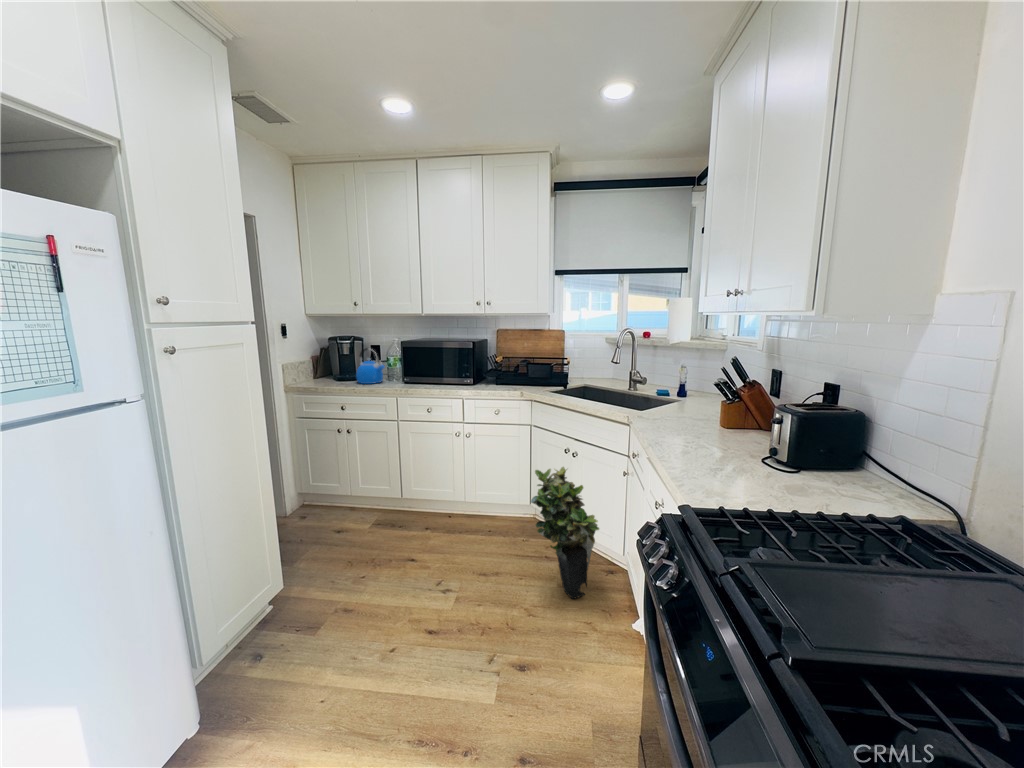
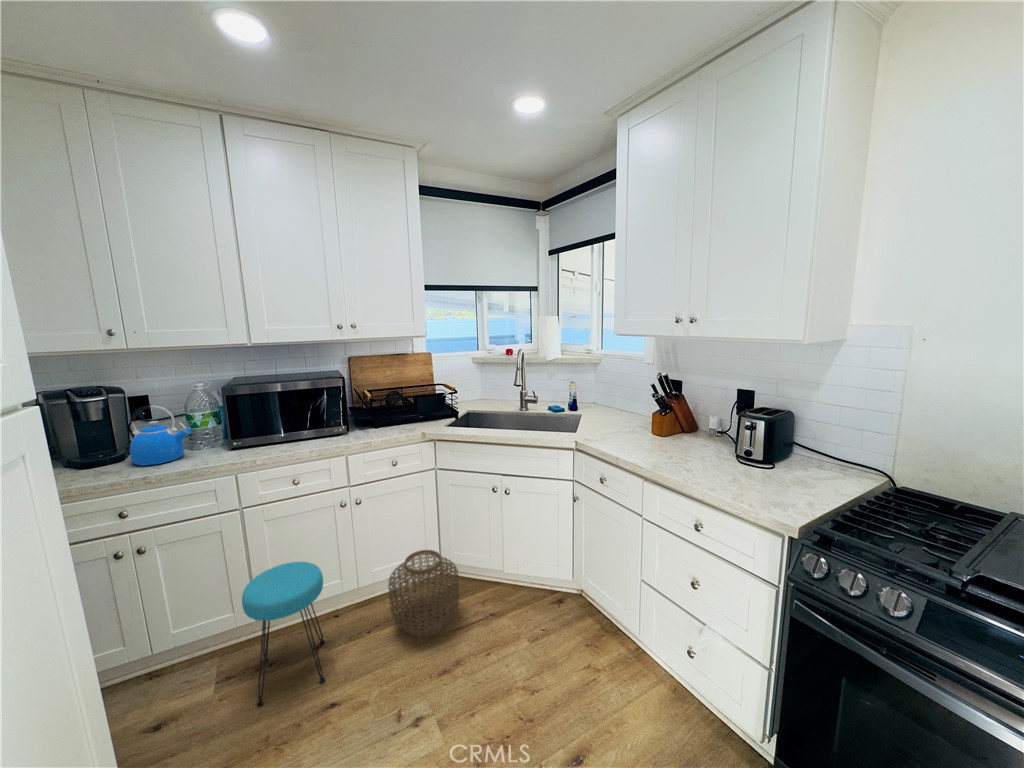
stool: none [381,463,434,547] -> present [242,562,325,705]
potted plant: present [531,467,599,599] -> none [487,508,569,648]
woven basket: none [470,485,525,552] -> present [388,550,459,637]

